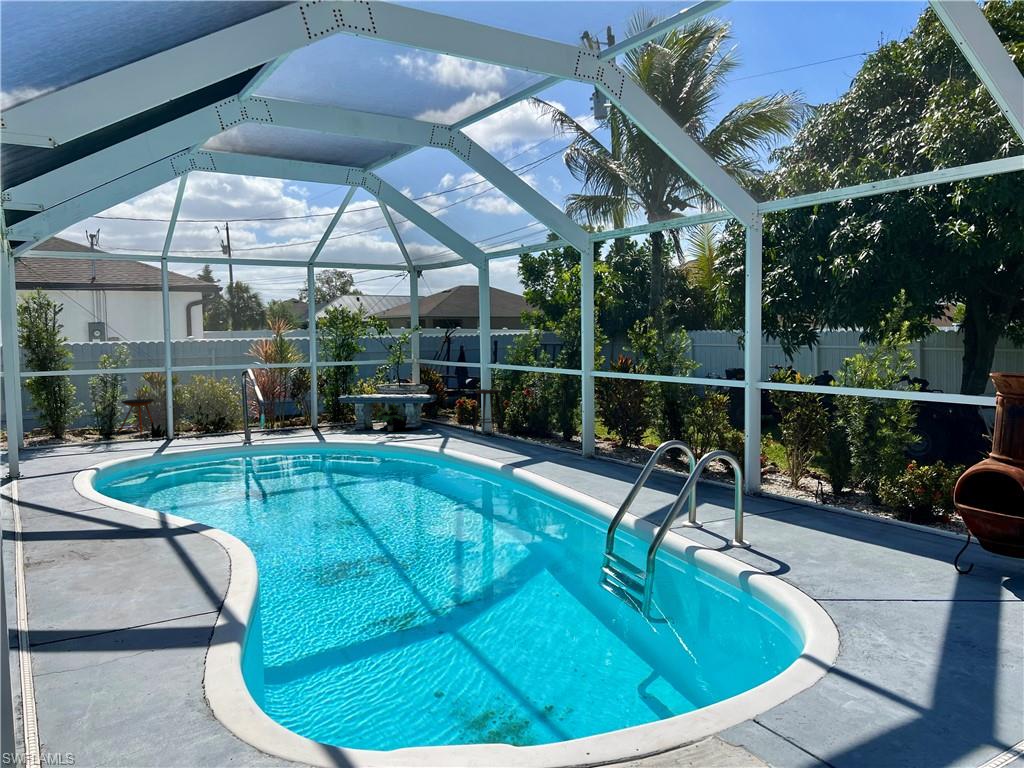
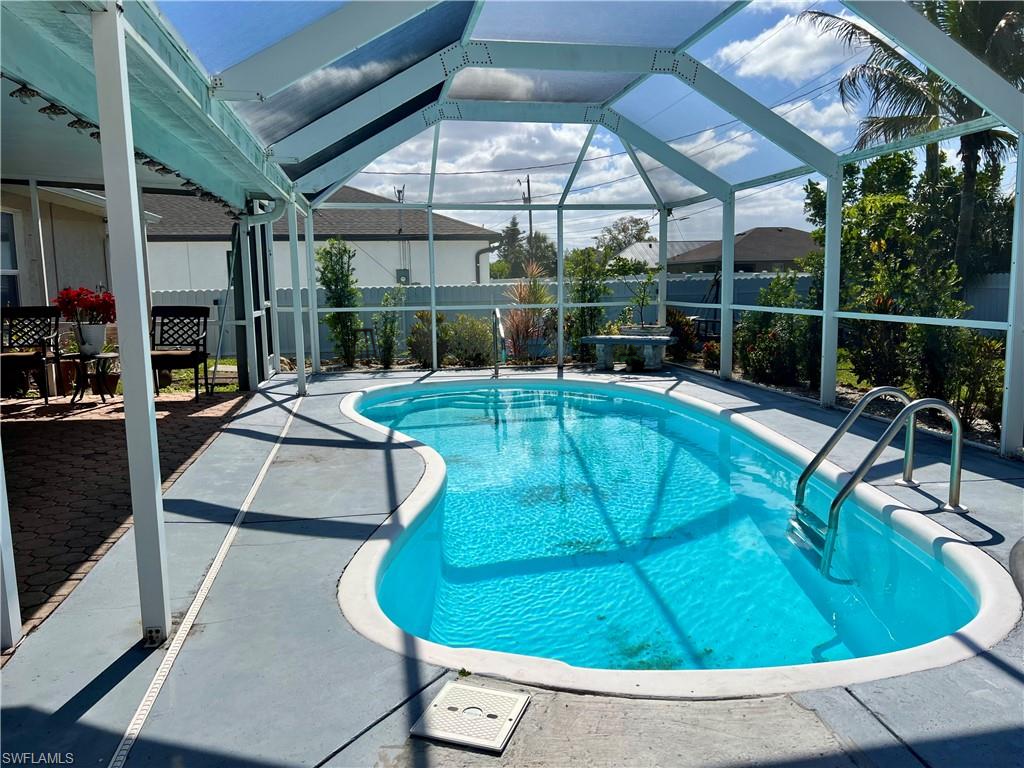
stool: present [474,389,503,435] -> present [352,328,378,368]
side table: present [117,399,154,438] -> none [393,335,425,369]

